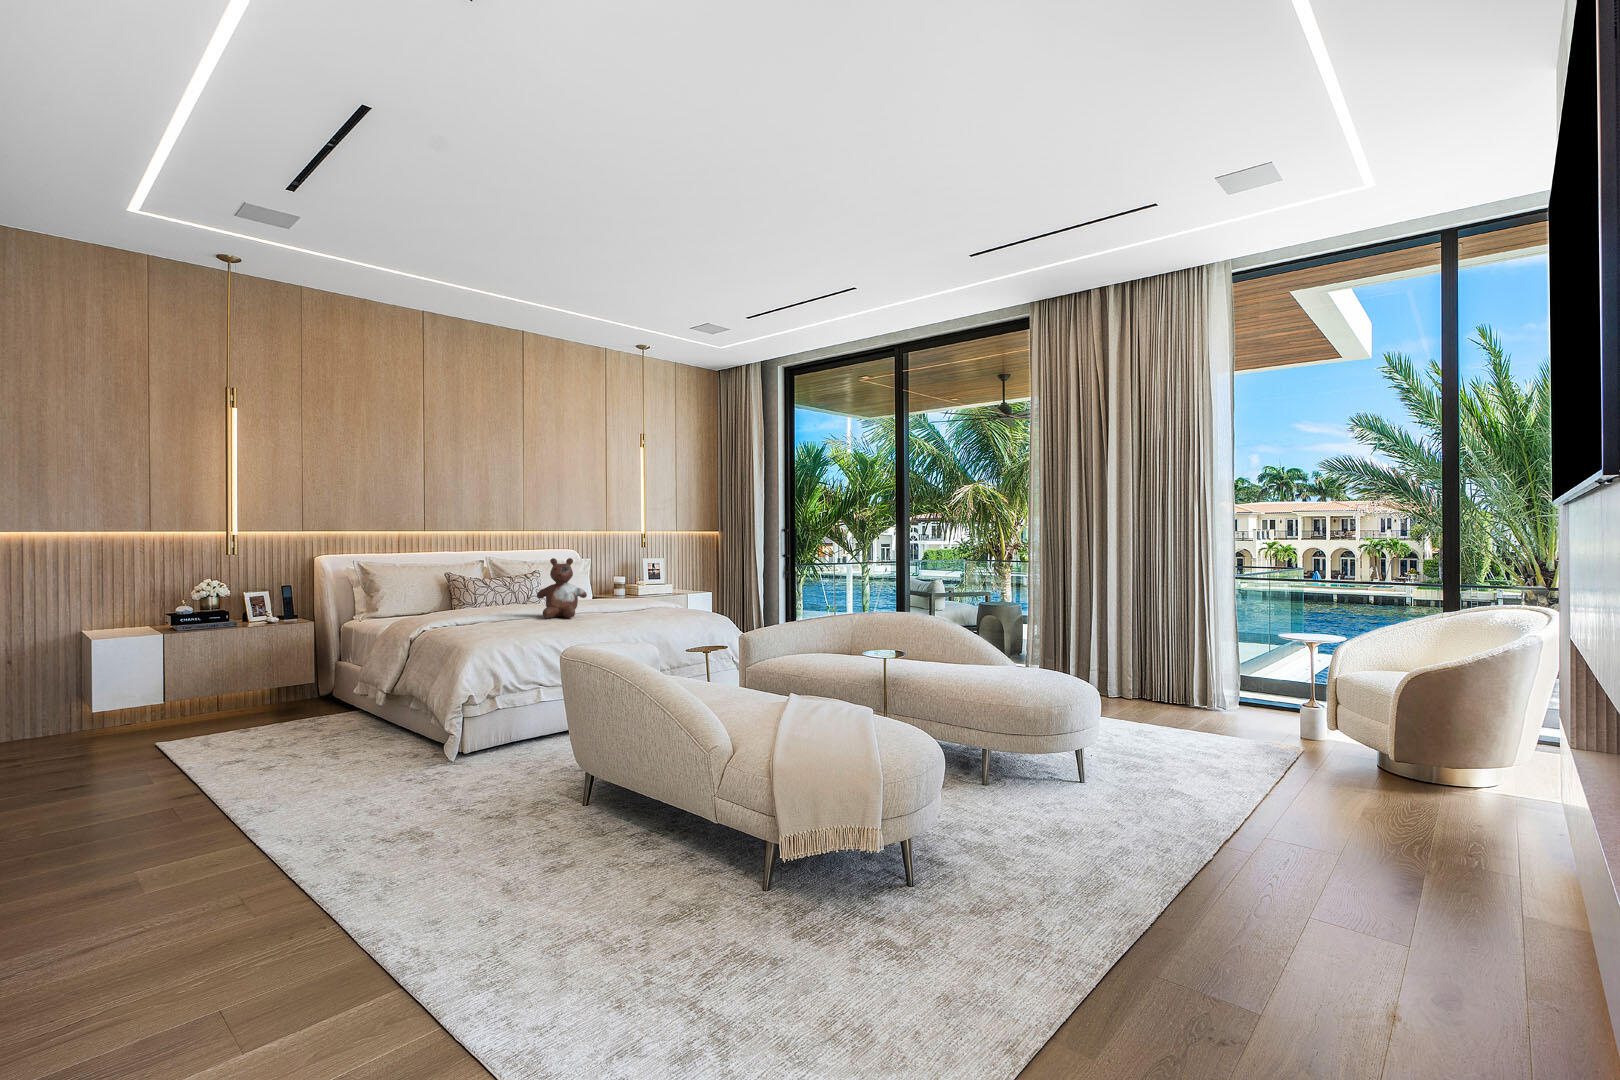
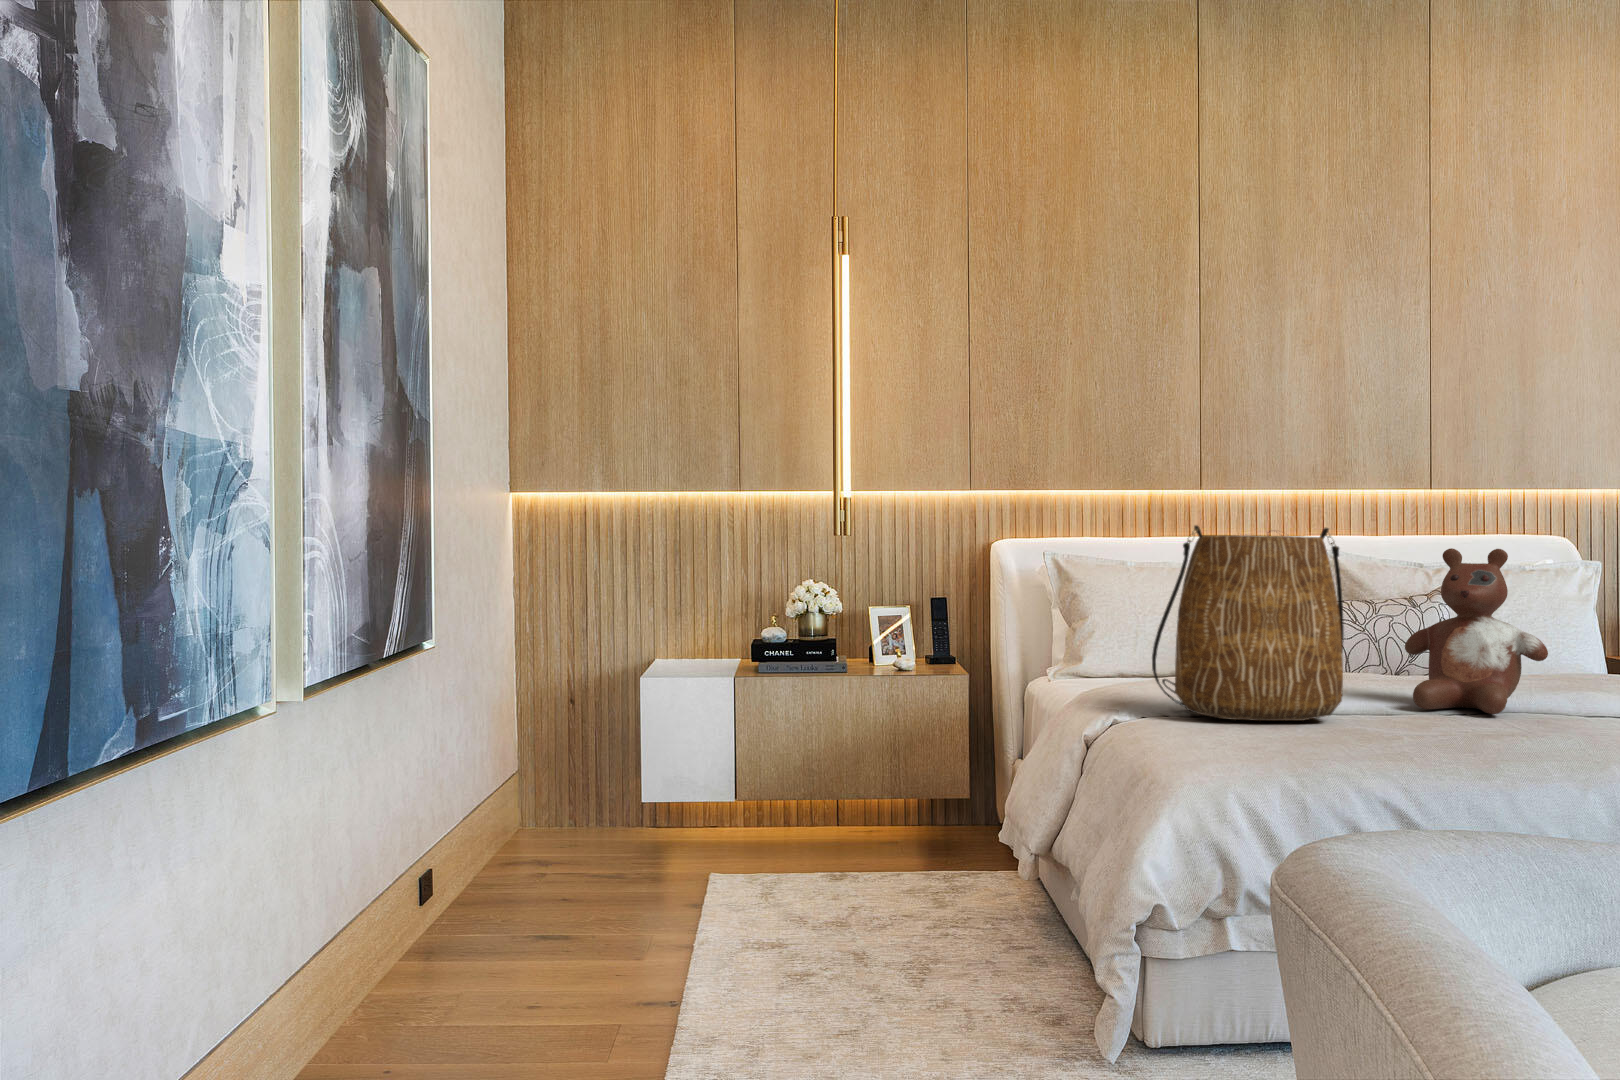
tote bag: none [447,552,523,628] -> present [1152,525,1344,721]

